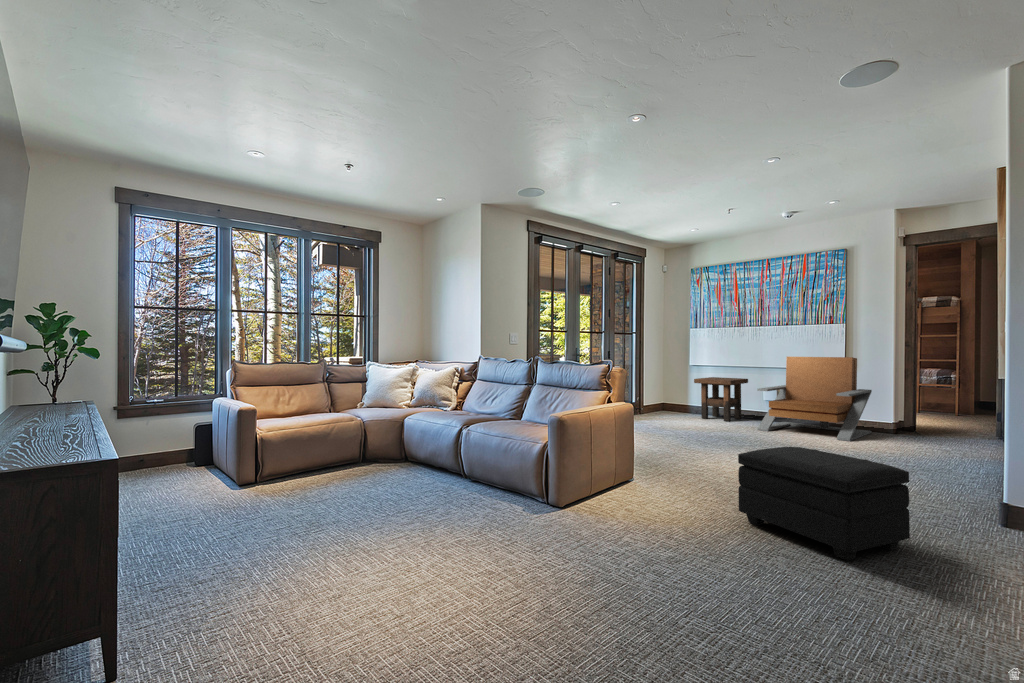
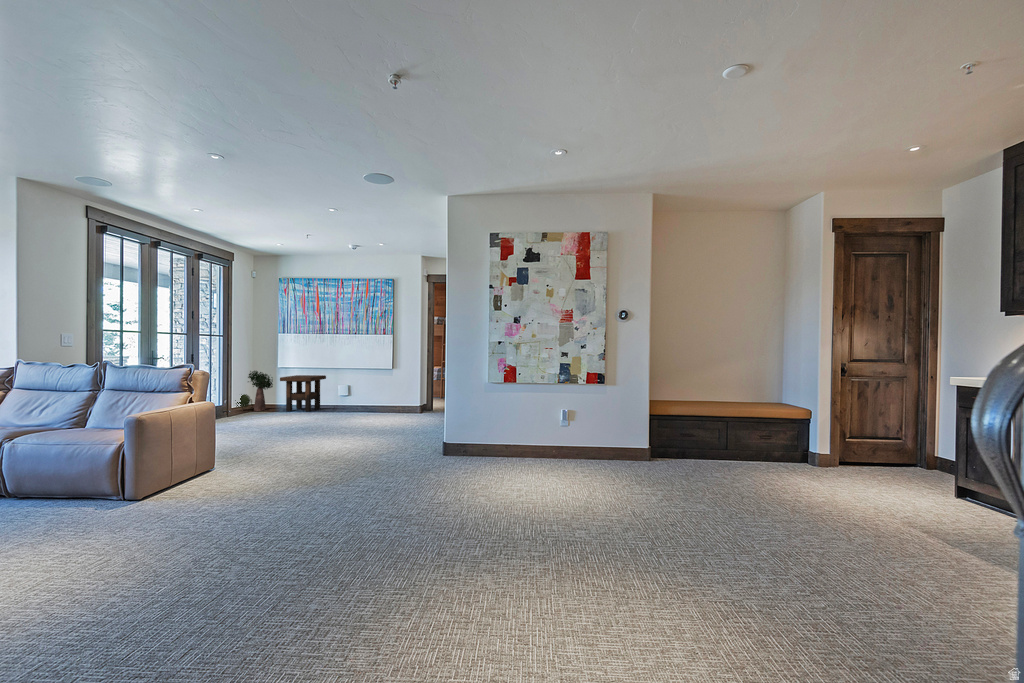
lounge chair: present [757,357,872,441] -> none [331,357,408,417]
potted plant: none [647,370,687,415] -> present [235,371,273,411]
footstool: present [738,447,910,561] -> none [300,421,399,486]

